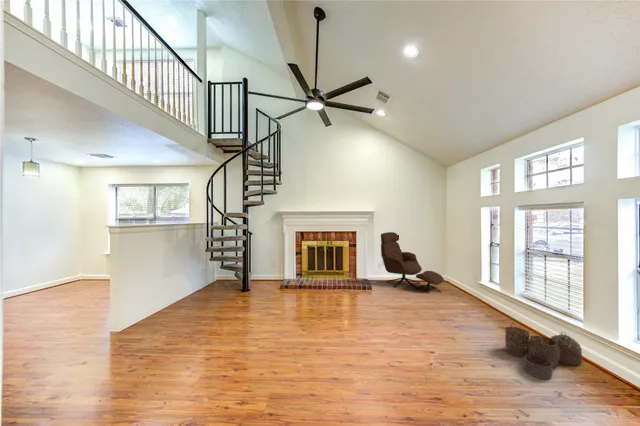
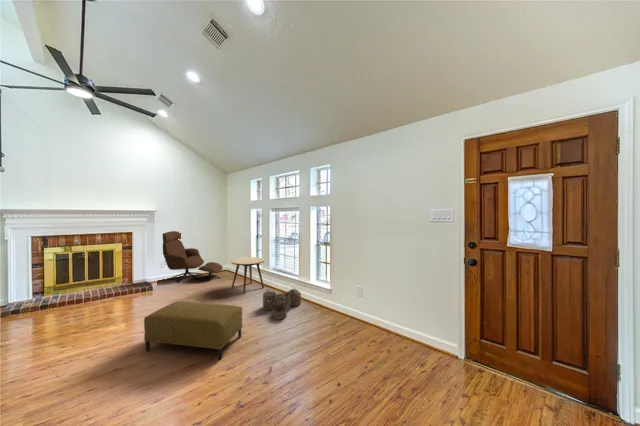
side table: none [455,271,506,319] -> present [231,257,265,294]
ottoman: none [363,308,475,402] -> present [144,301,242,359]

